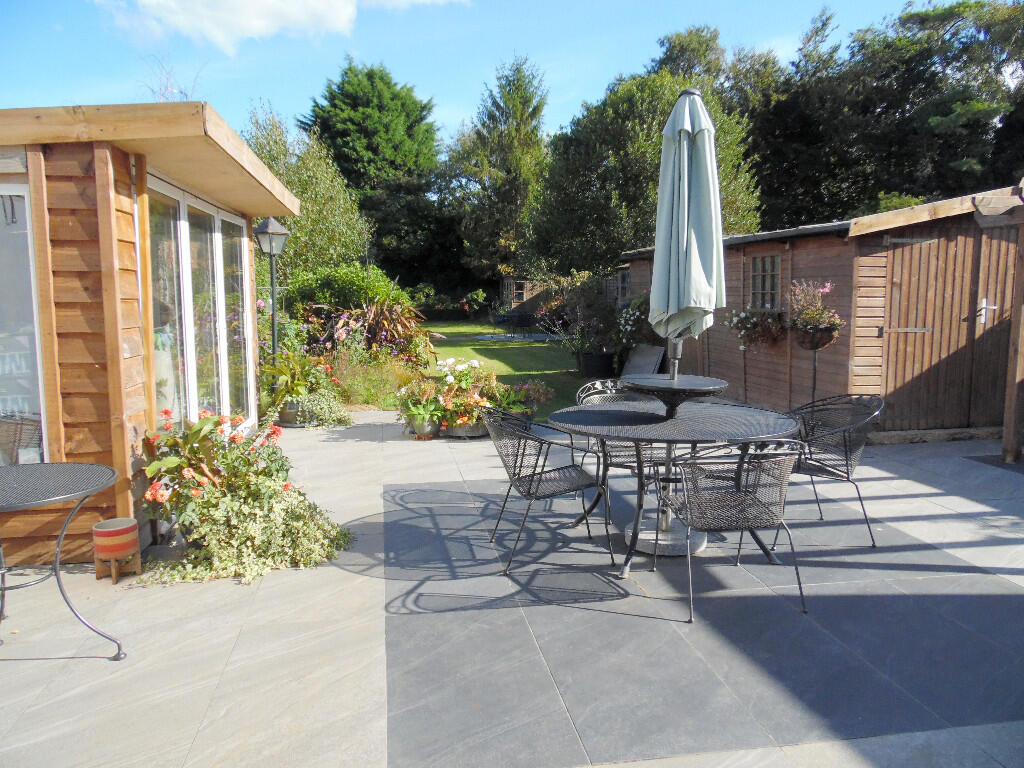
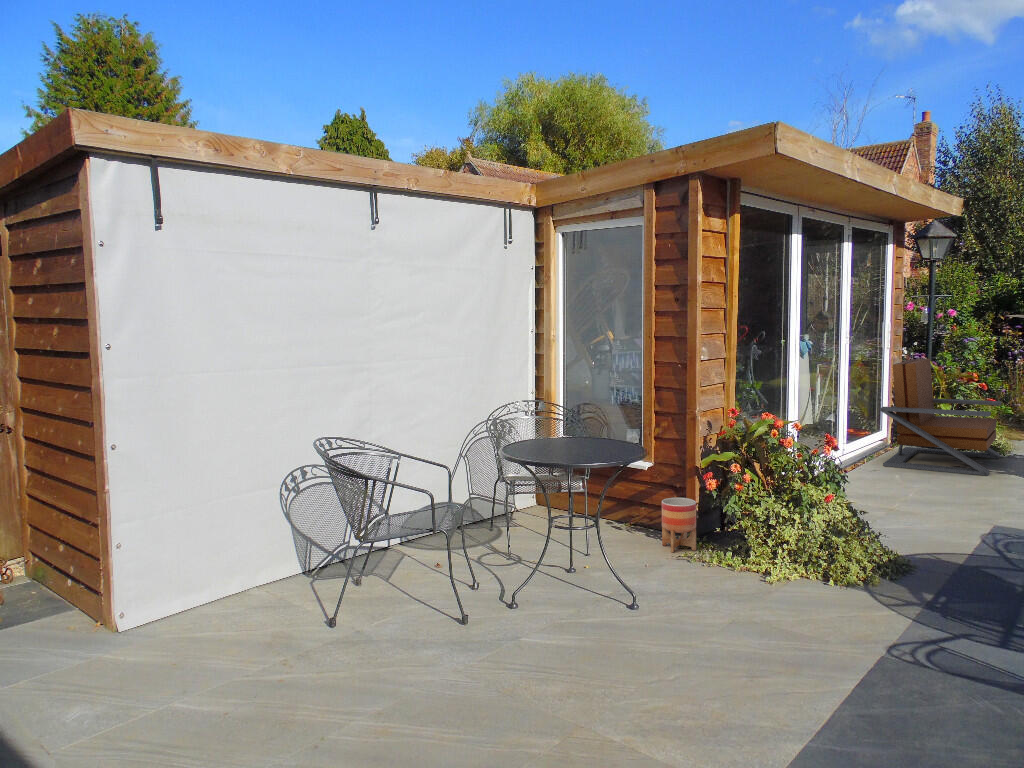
lounge chair: none [260,348,350,448] -> present [880,359,1001,476]

